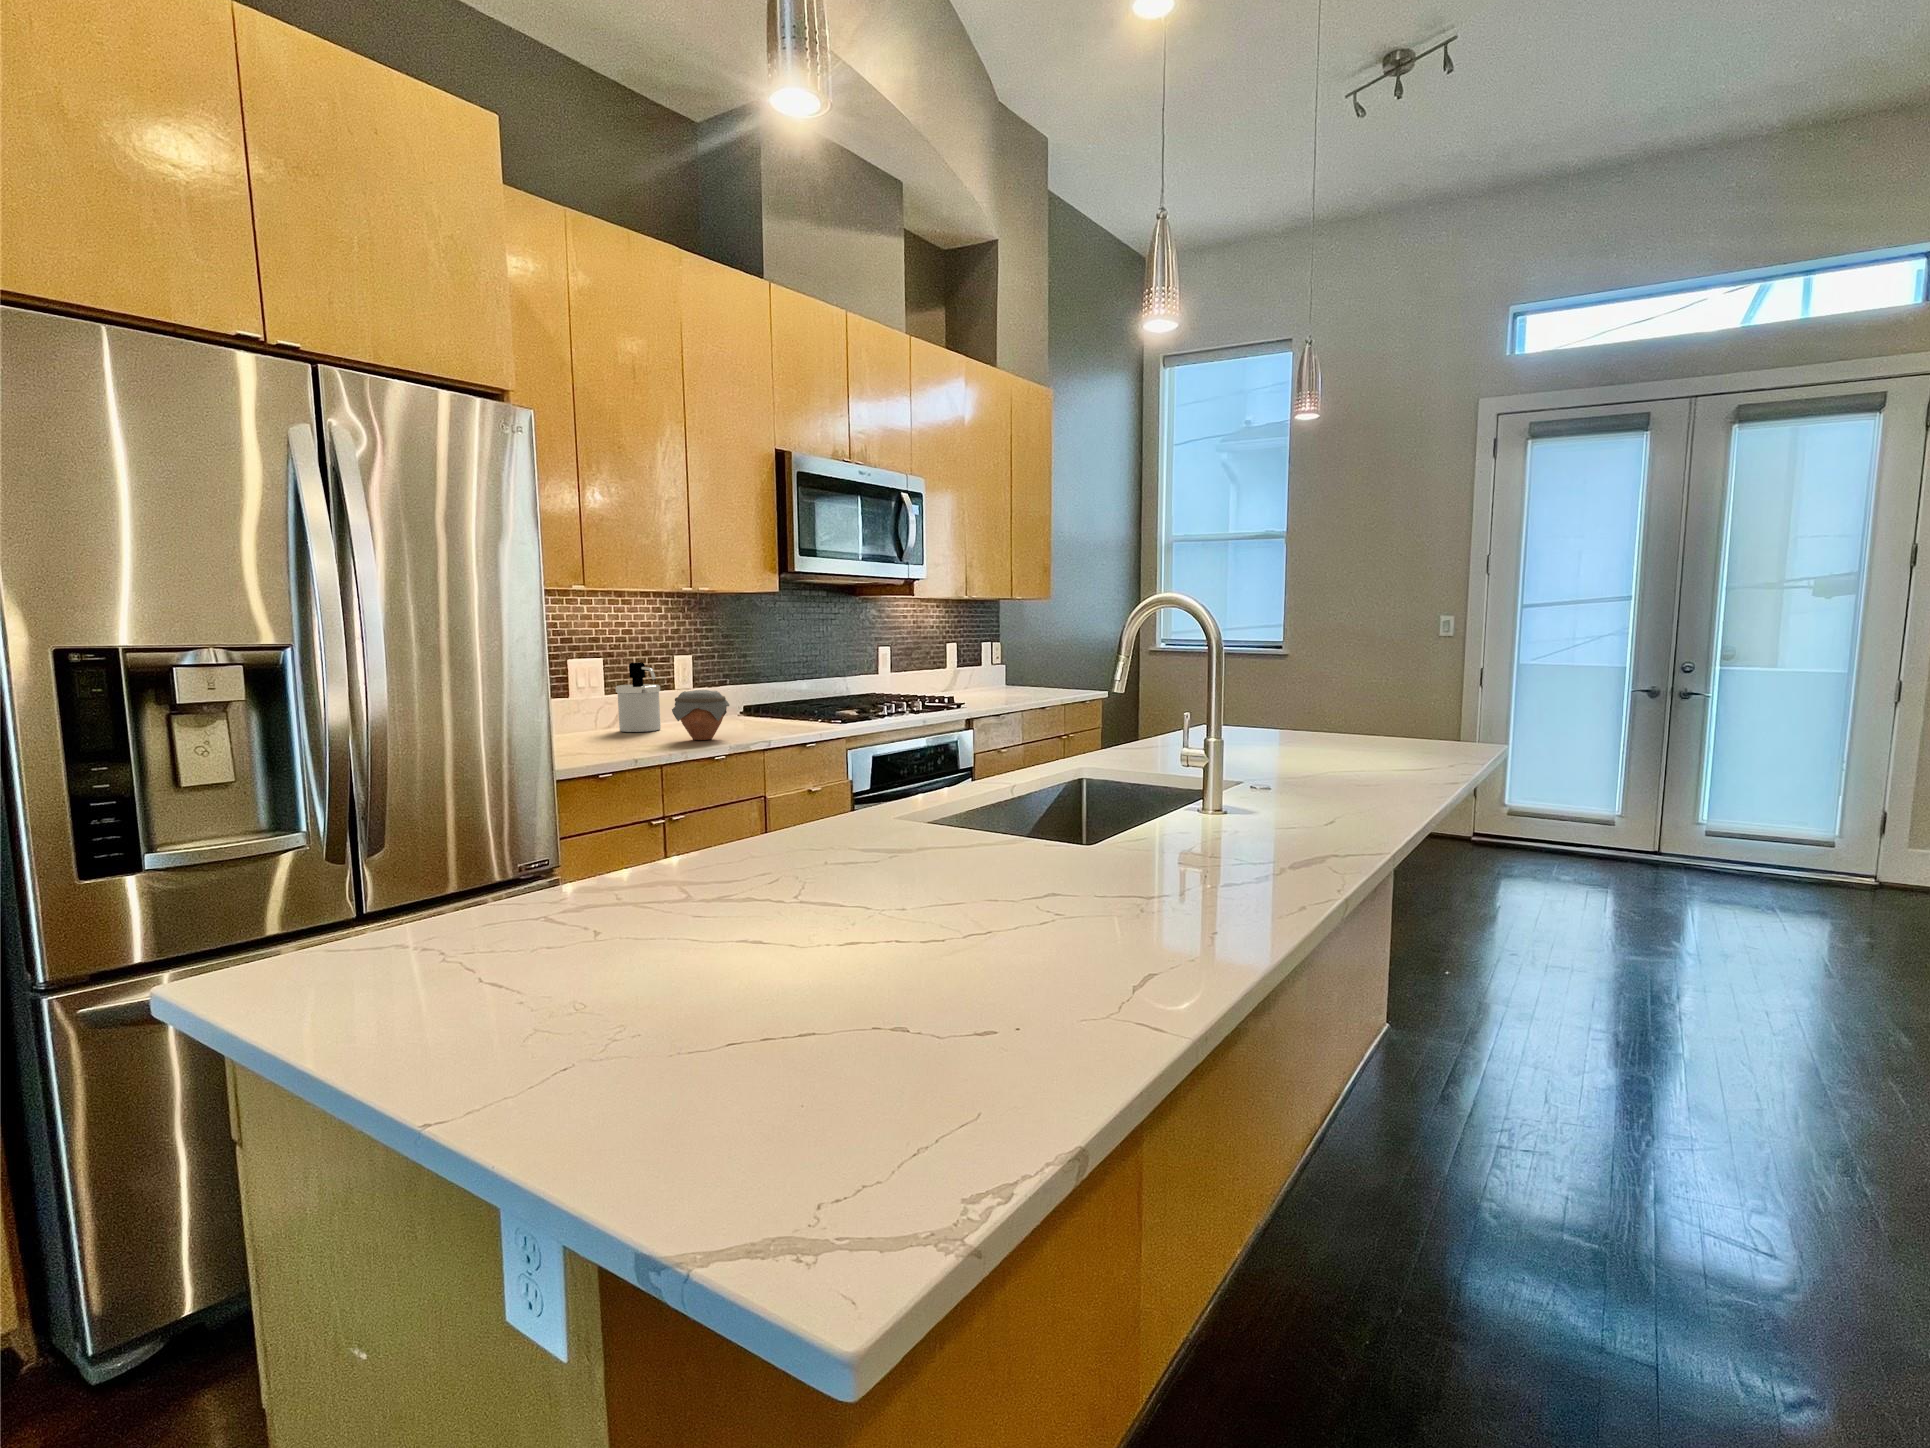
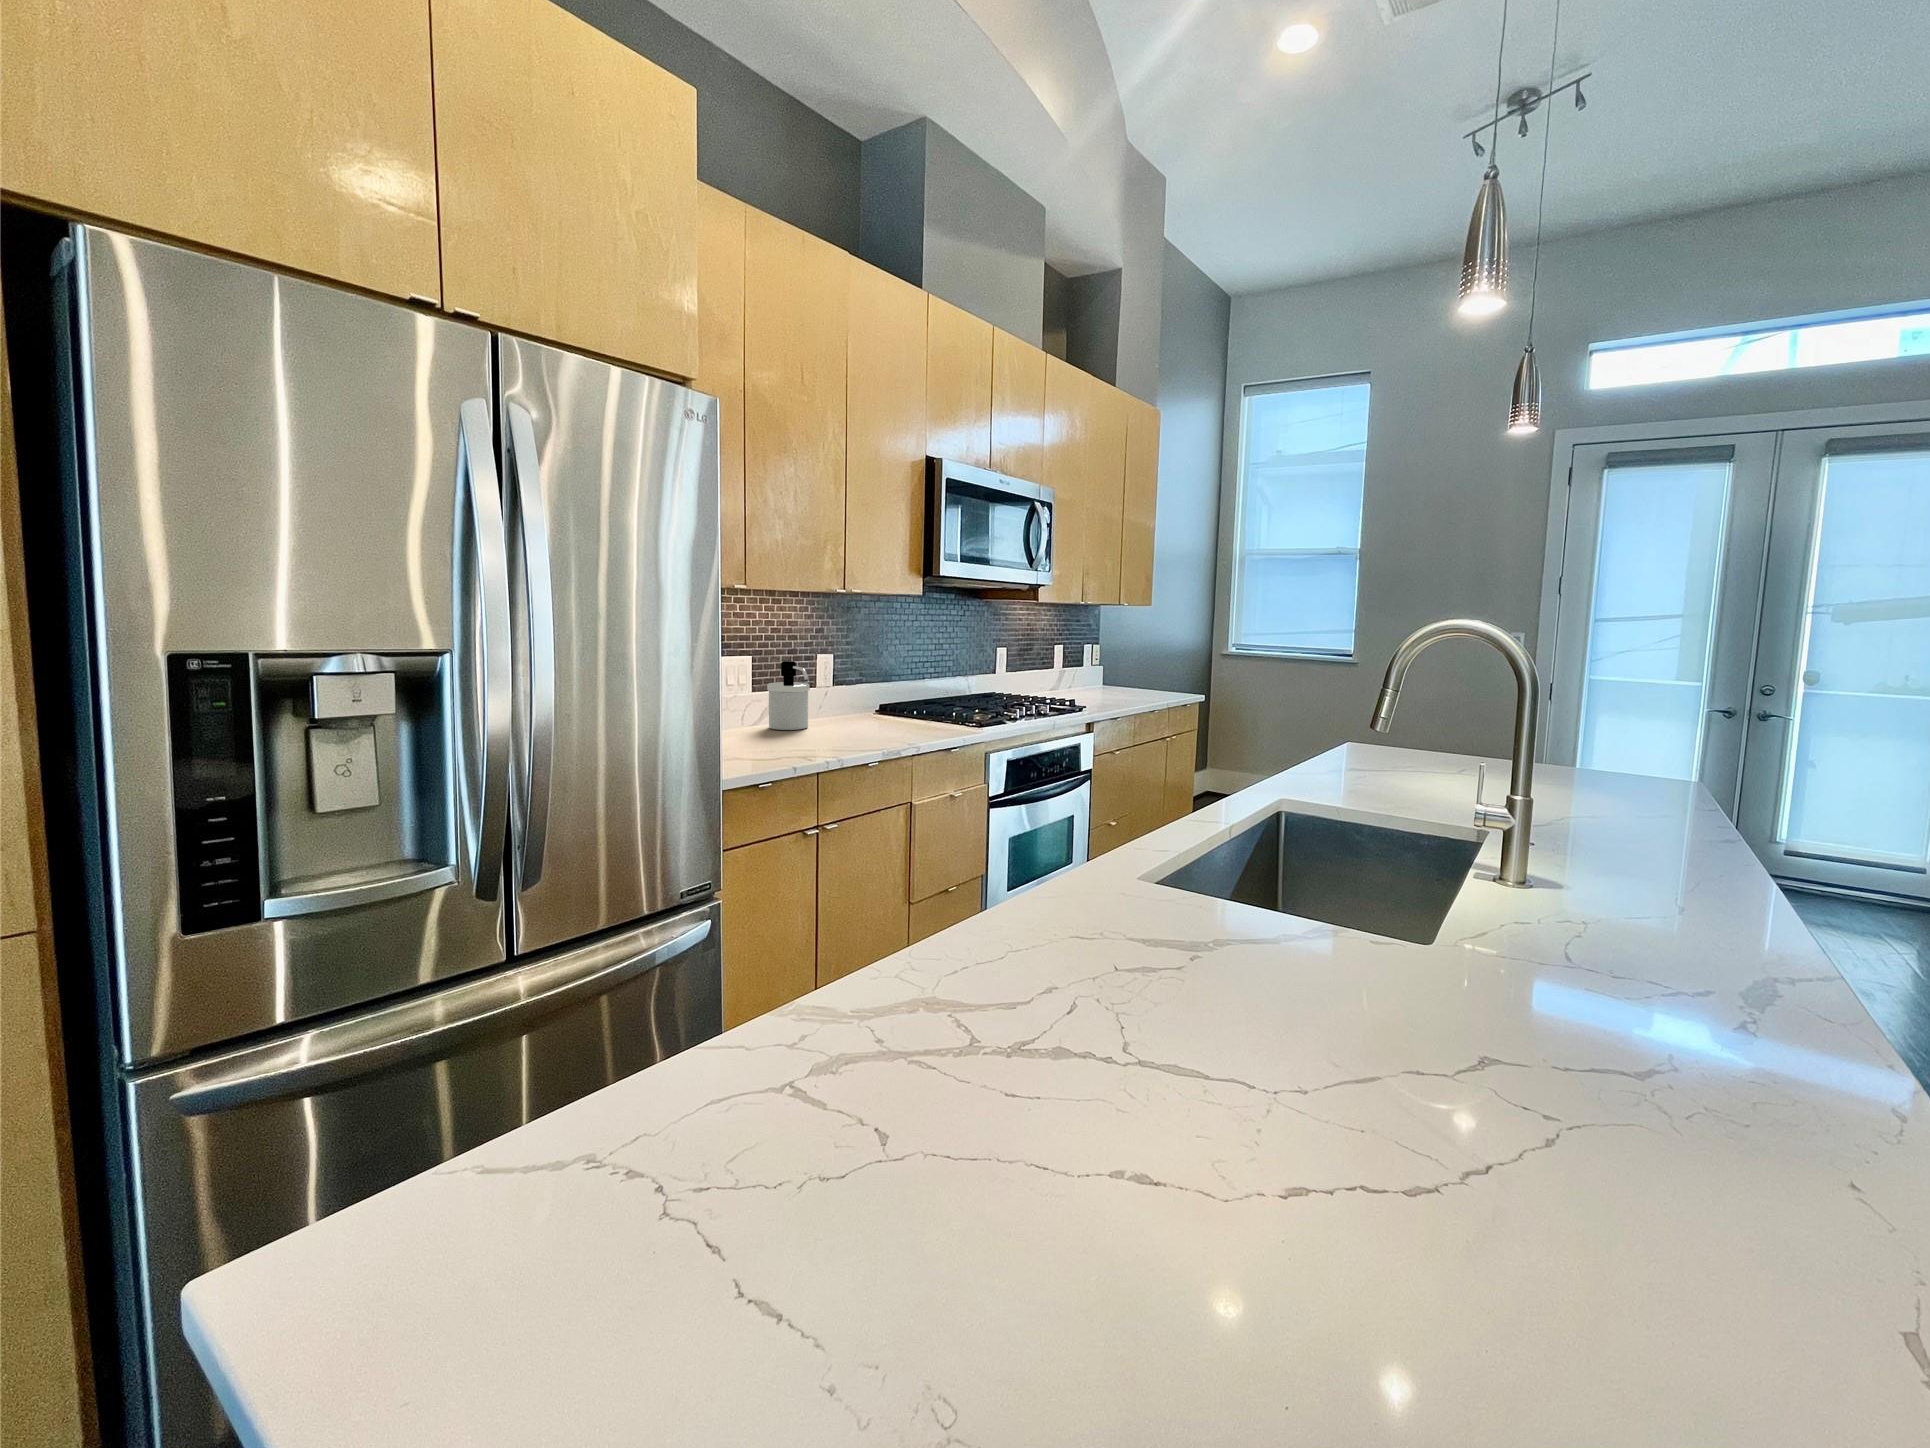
jar: present [672,690,729,740] -> none [826,693,882,744]

